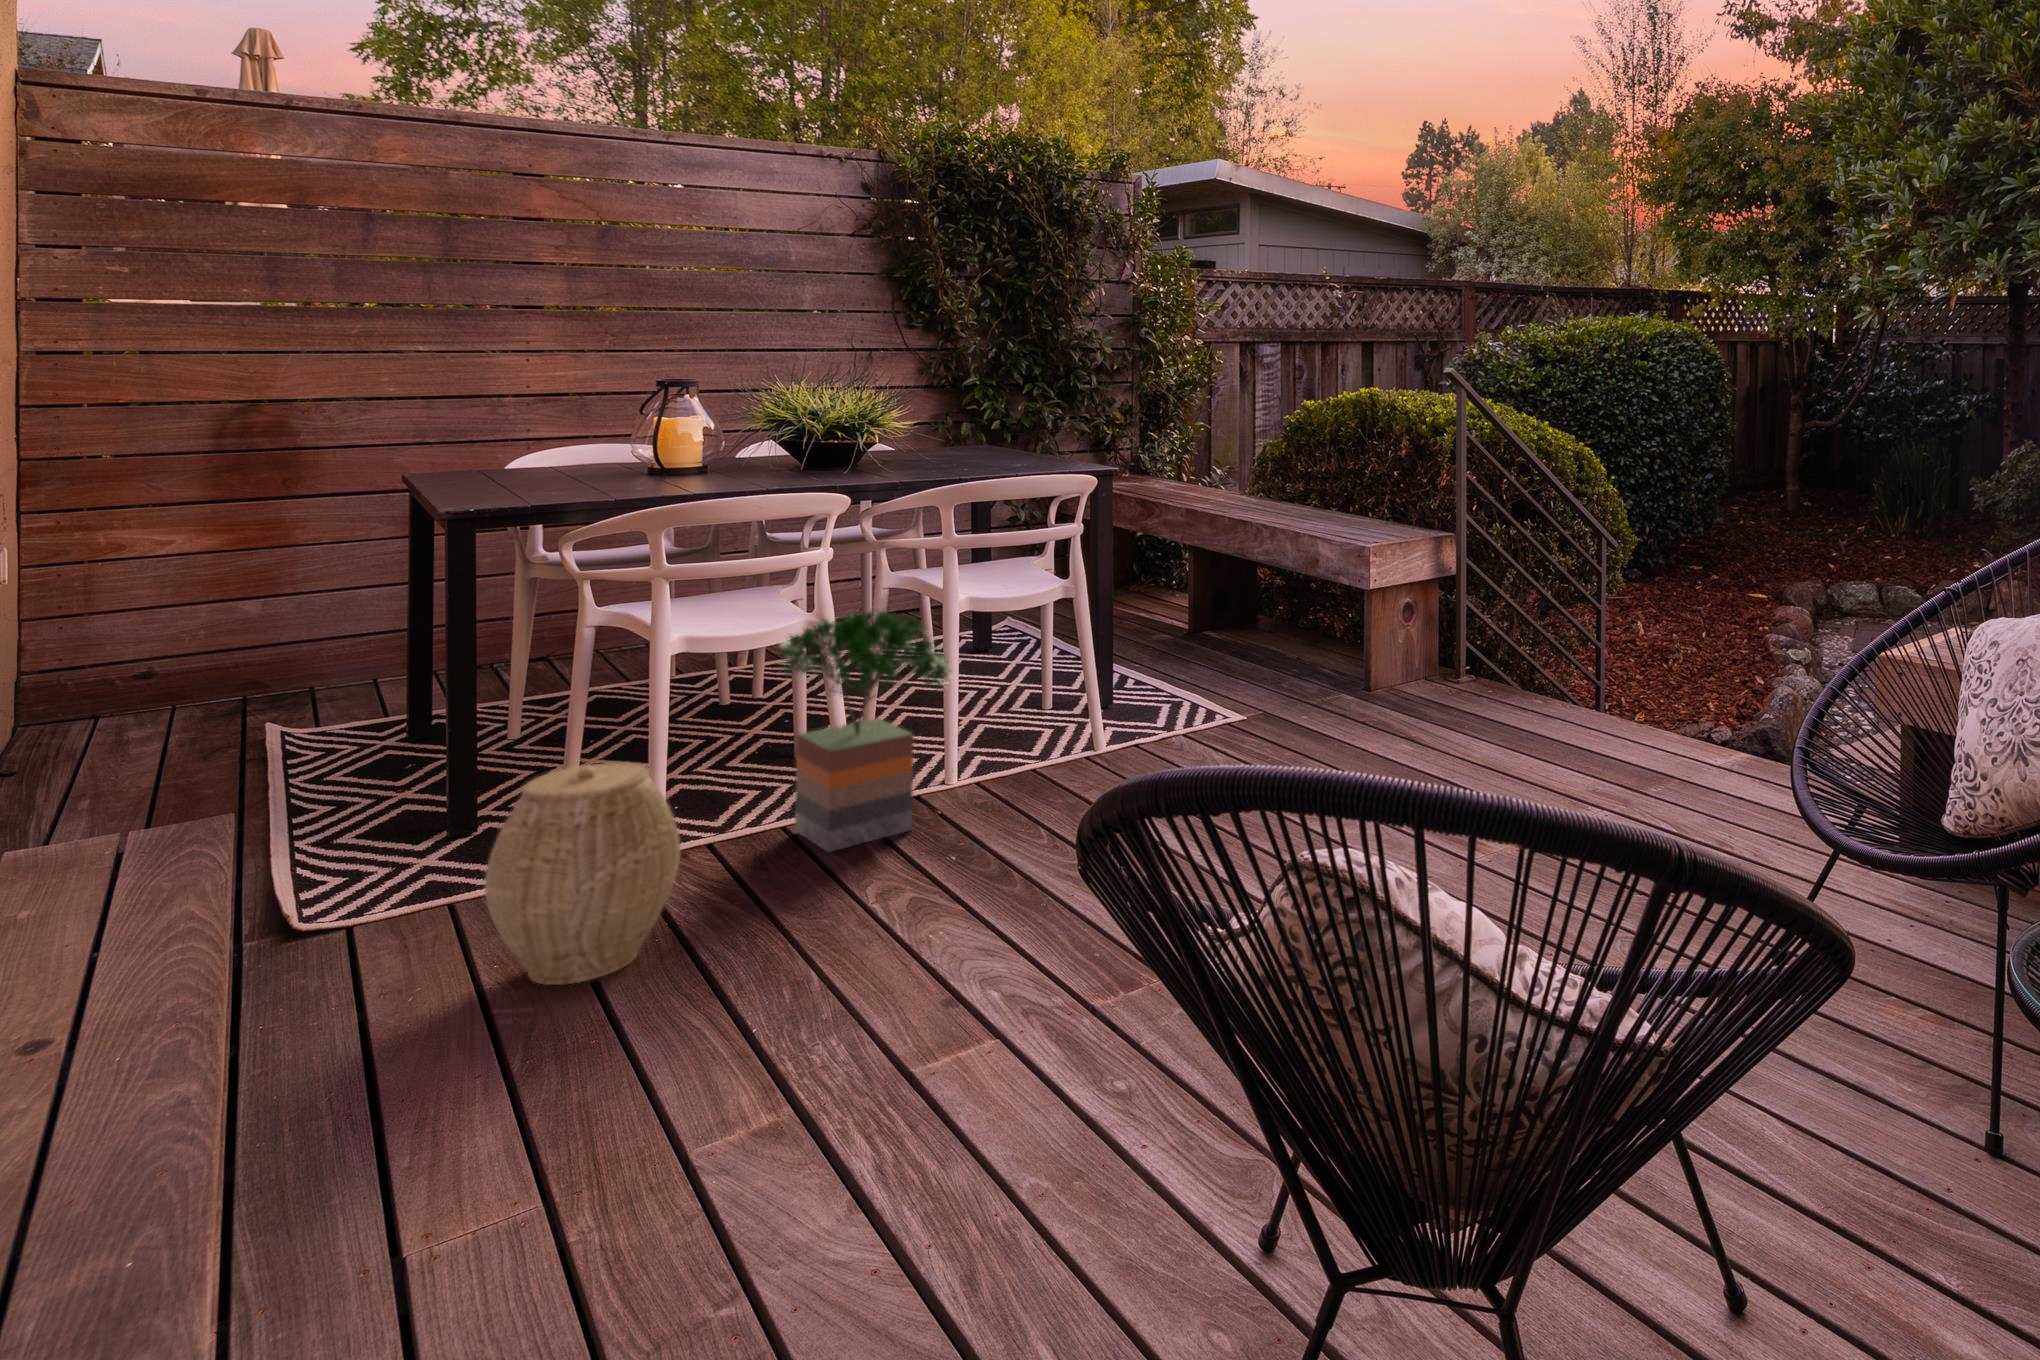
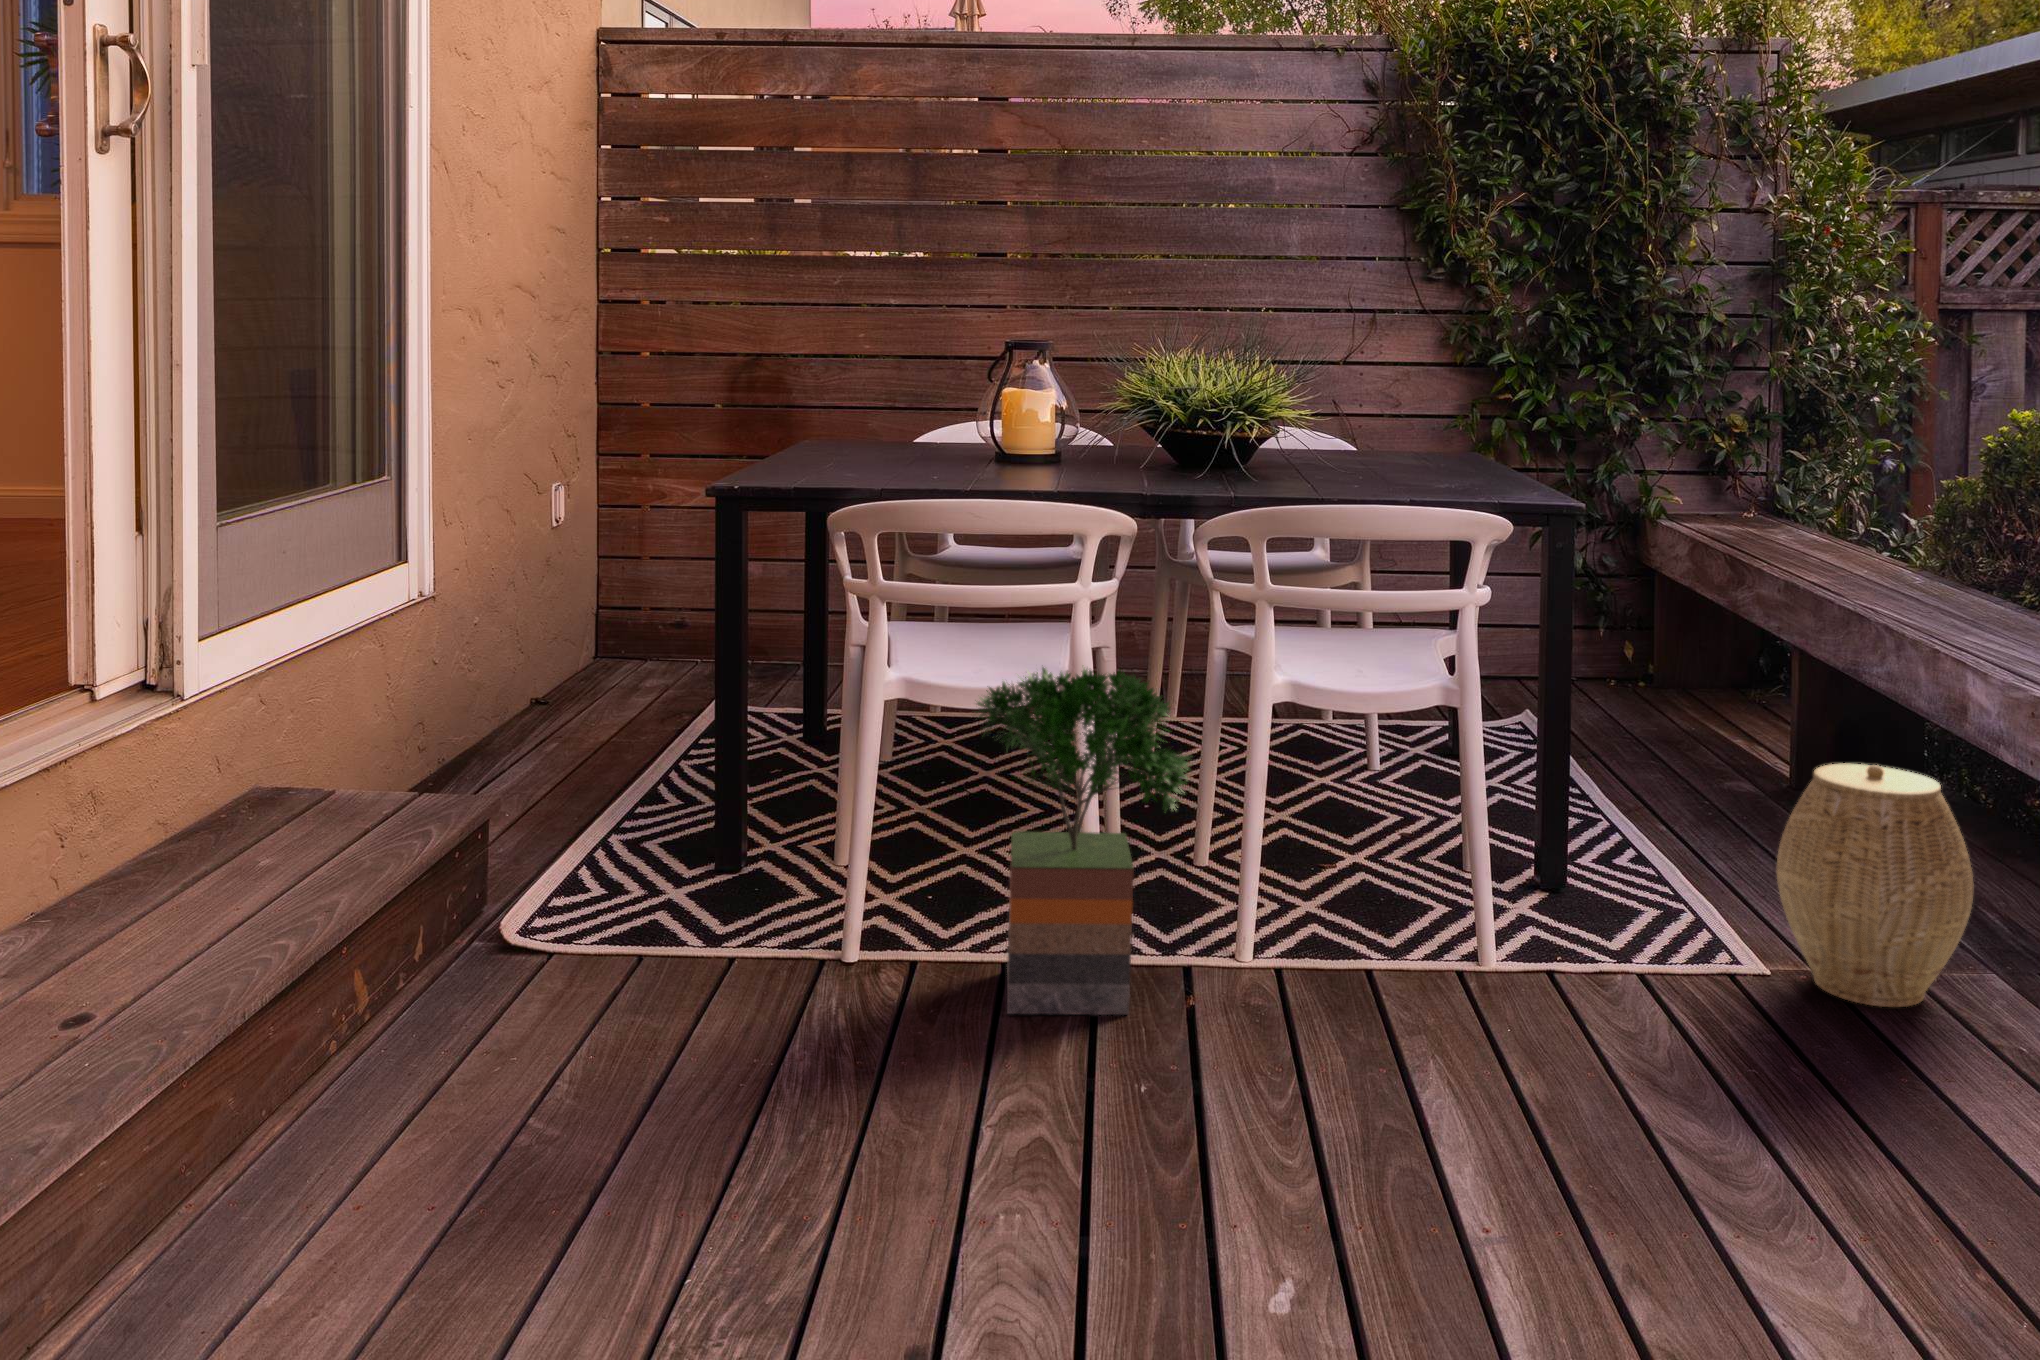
woven basket: present [485,763,680,985] -> present [1777,764,1973,1007]

